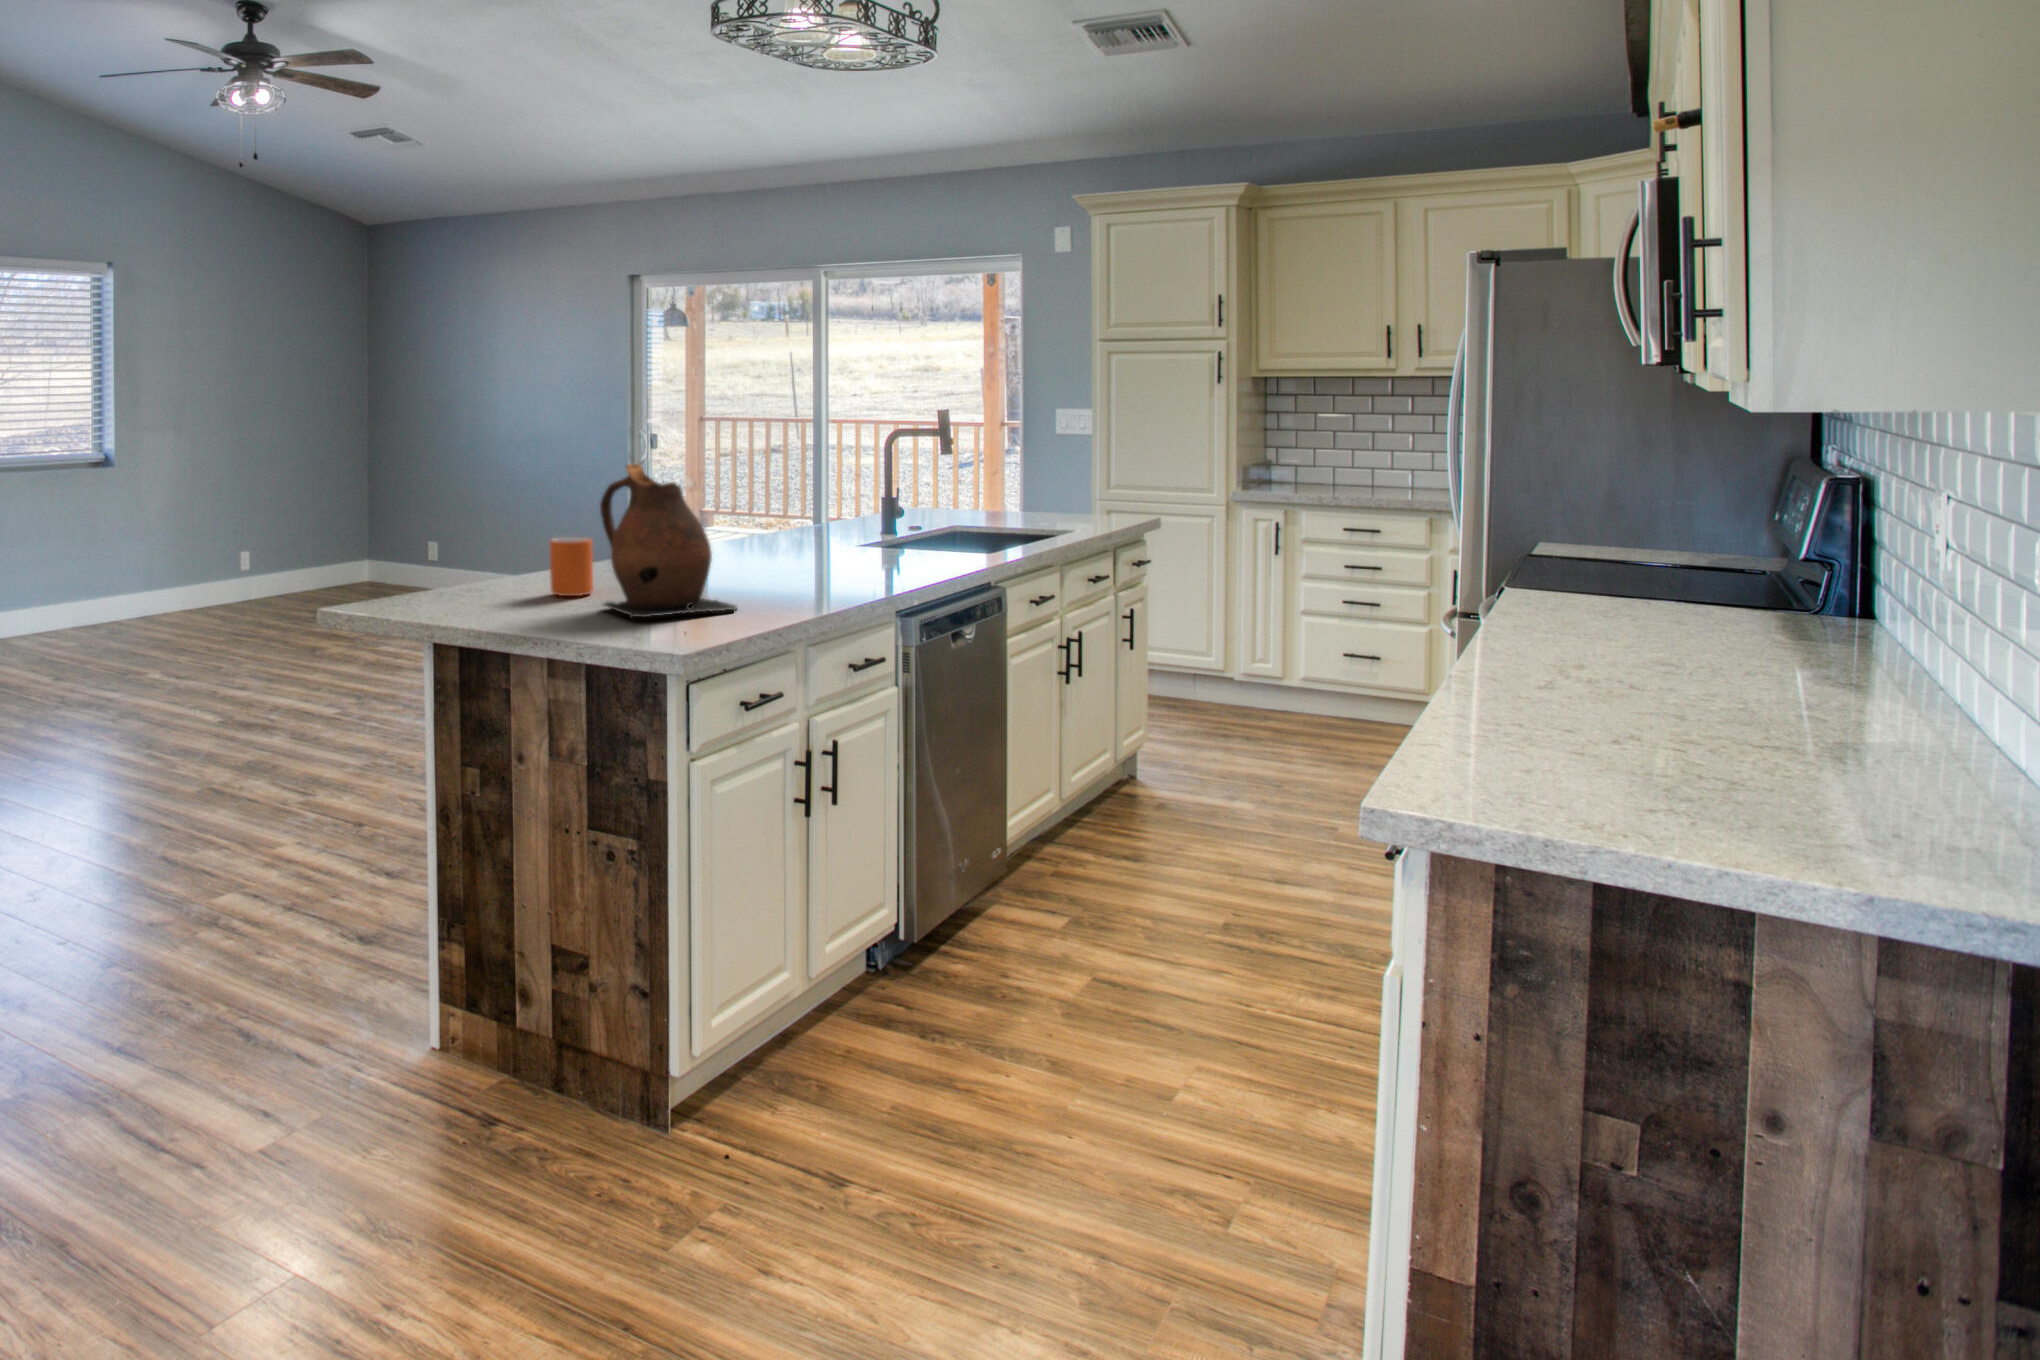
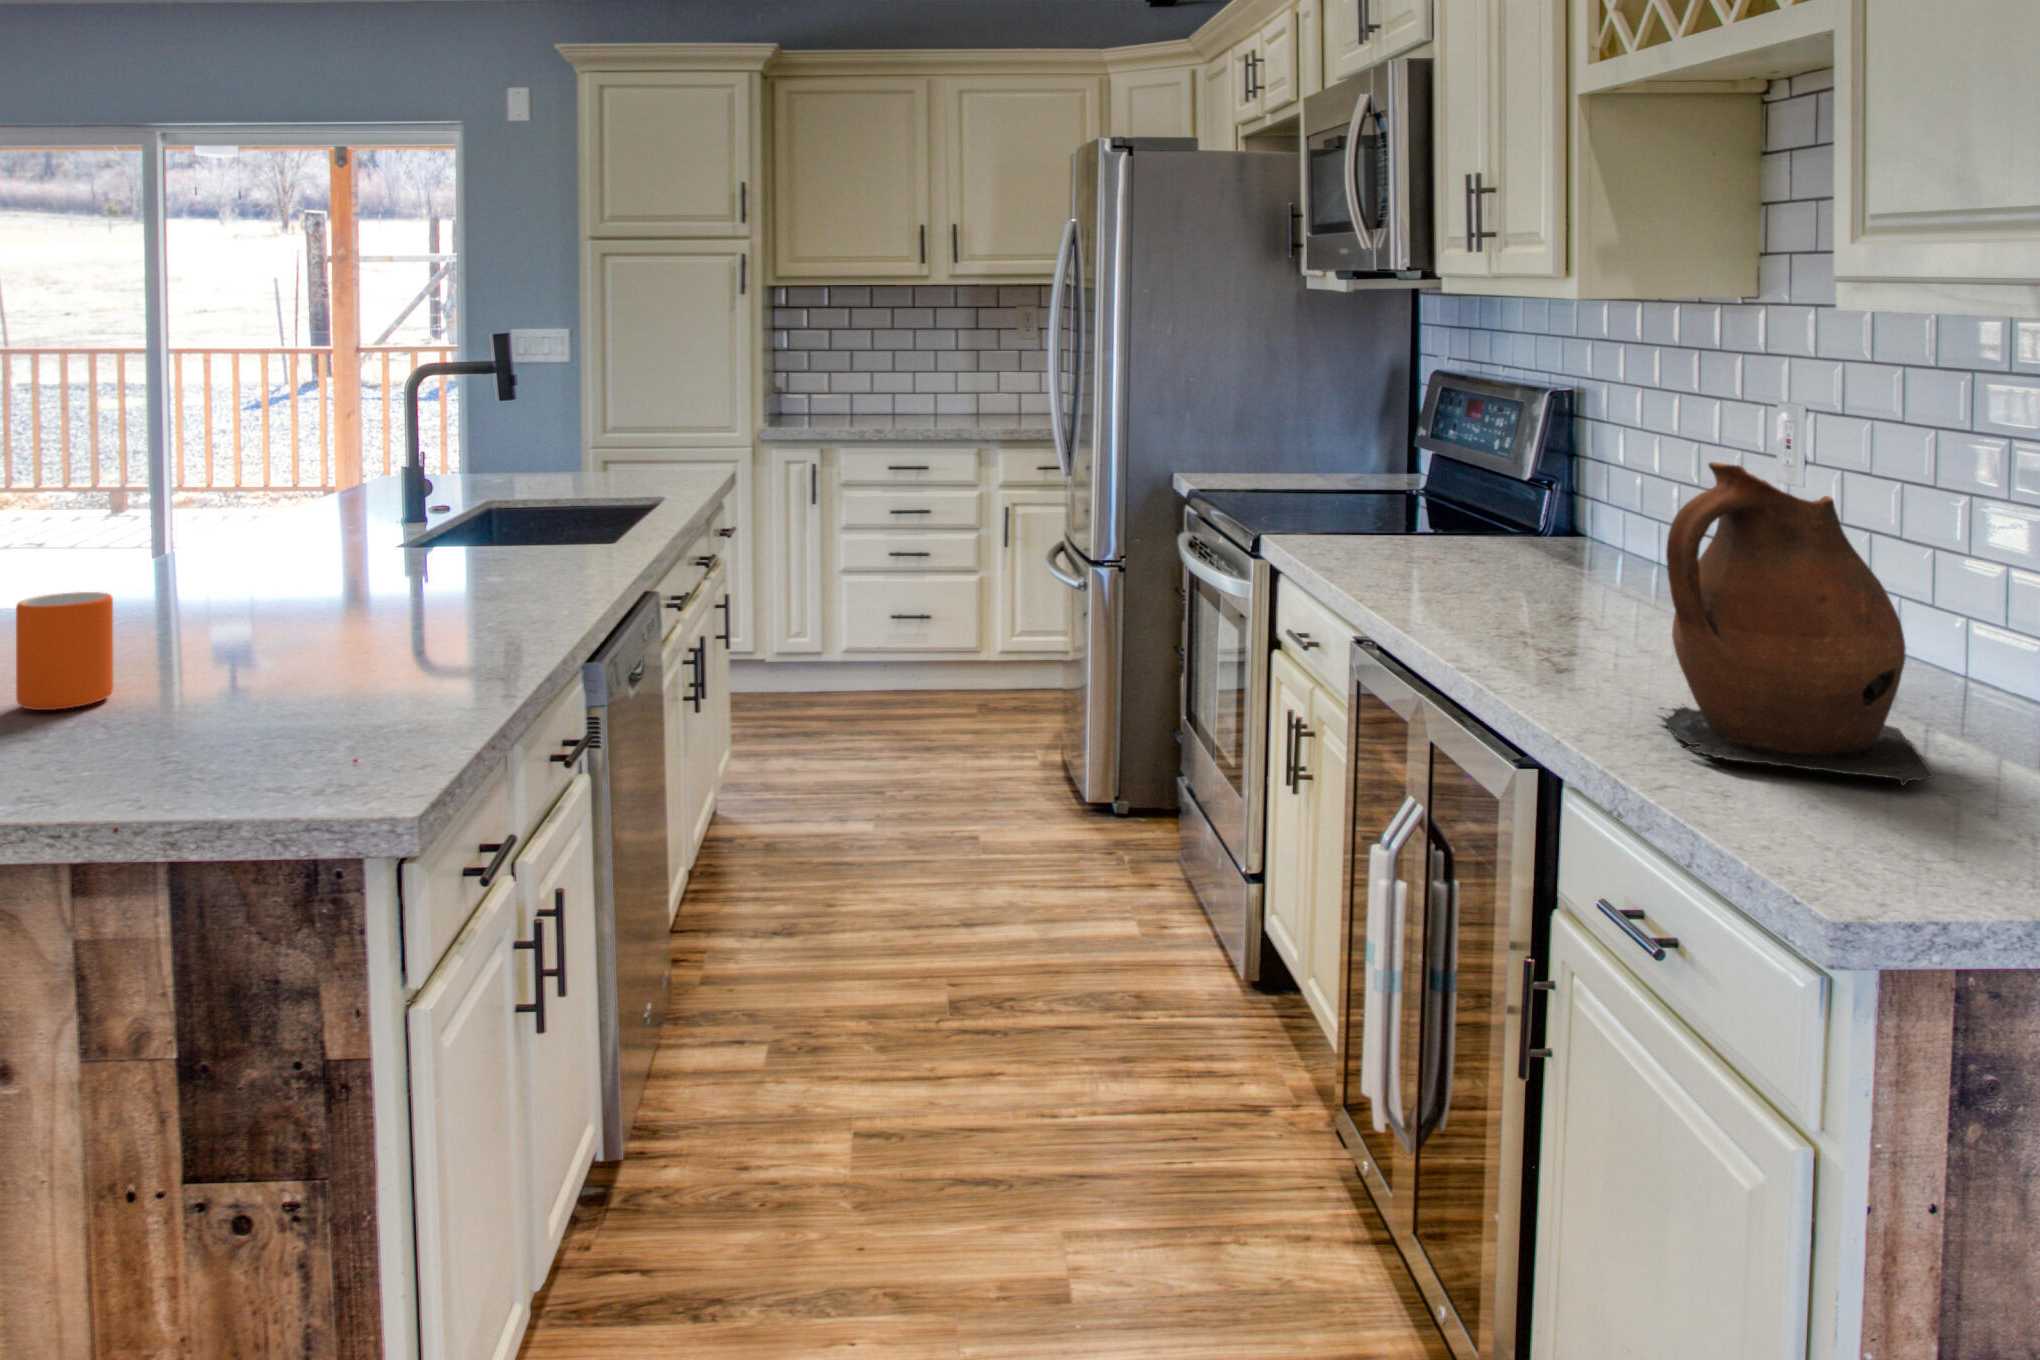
ceramic pitcher: present [600,464,736,617] -> present [1660,462,1934,786]

